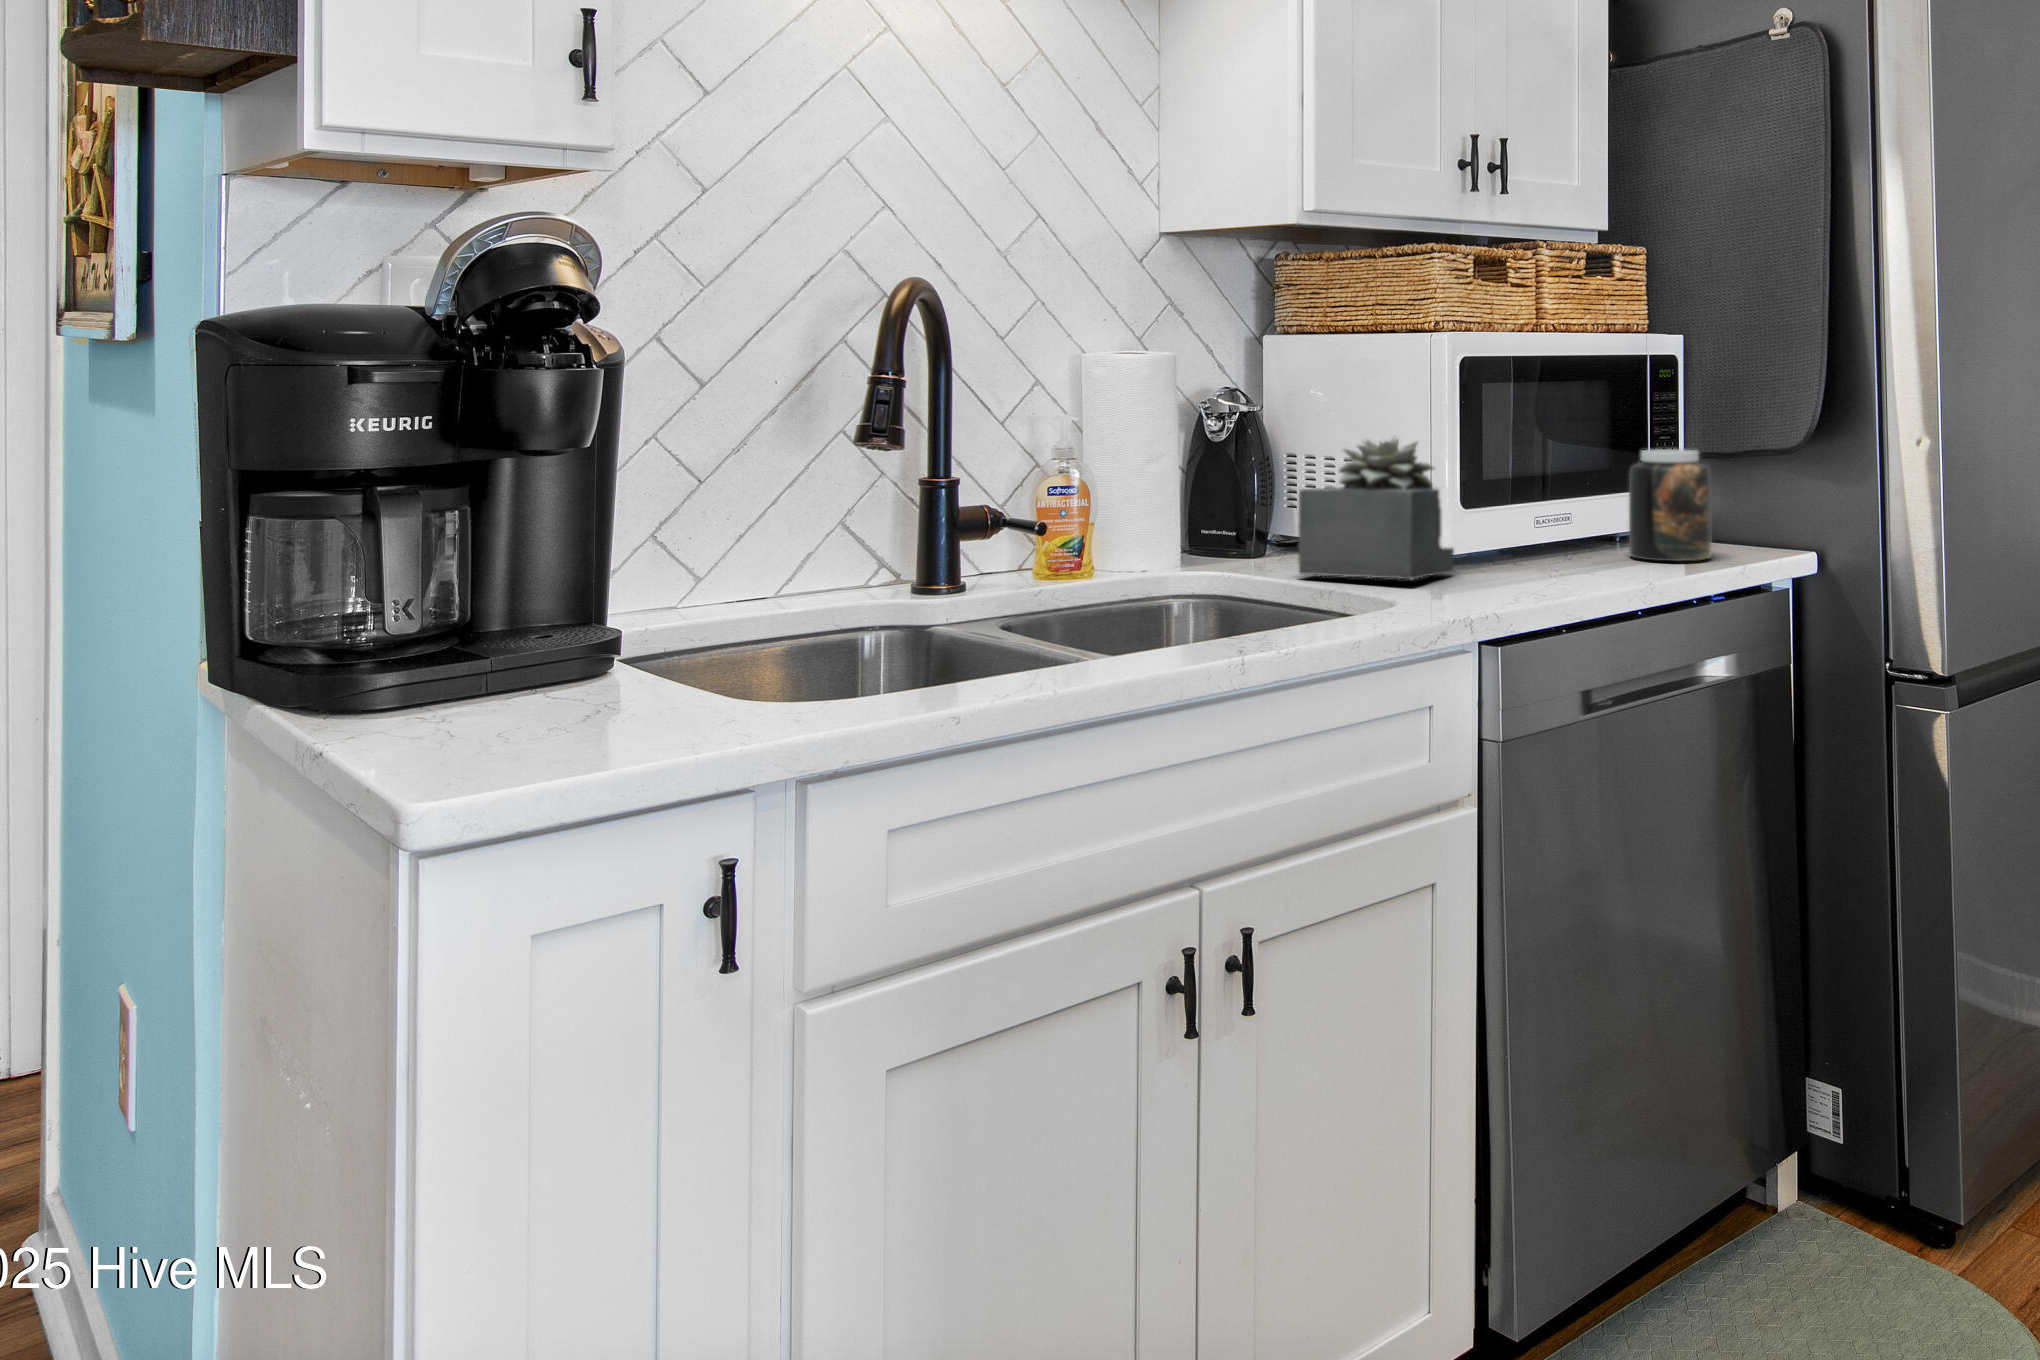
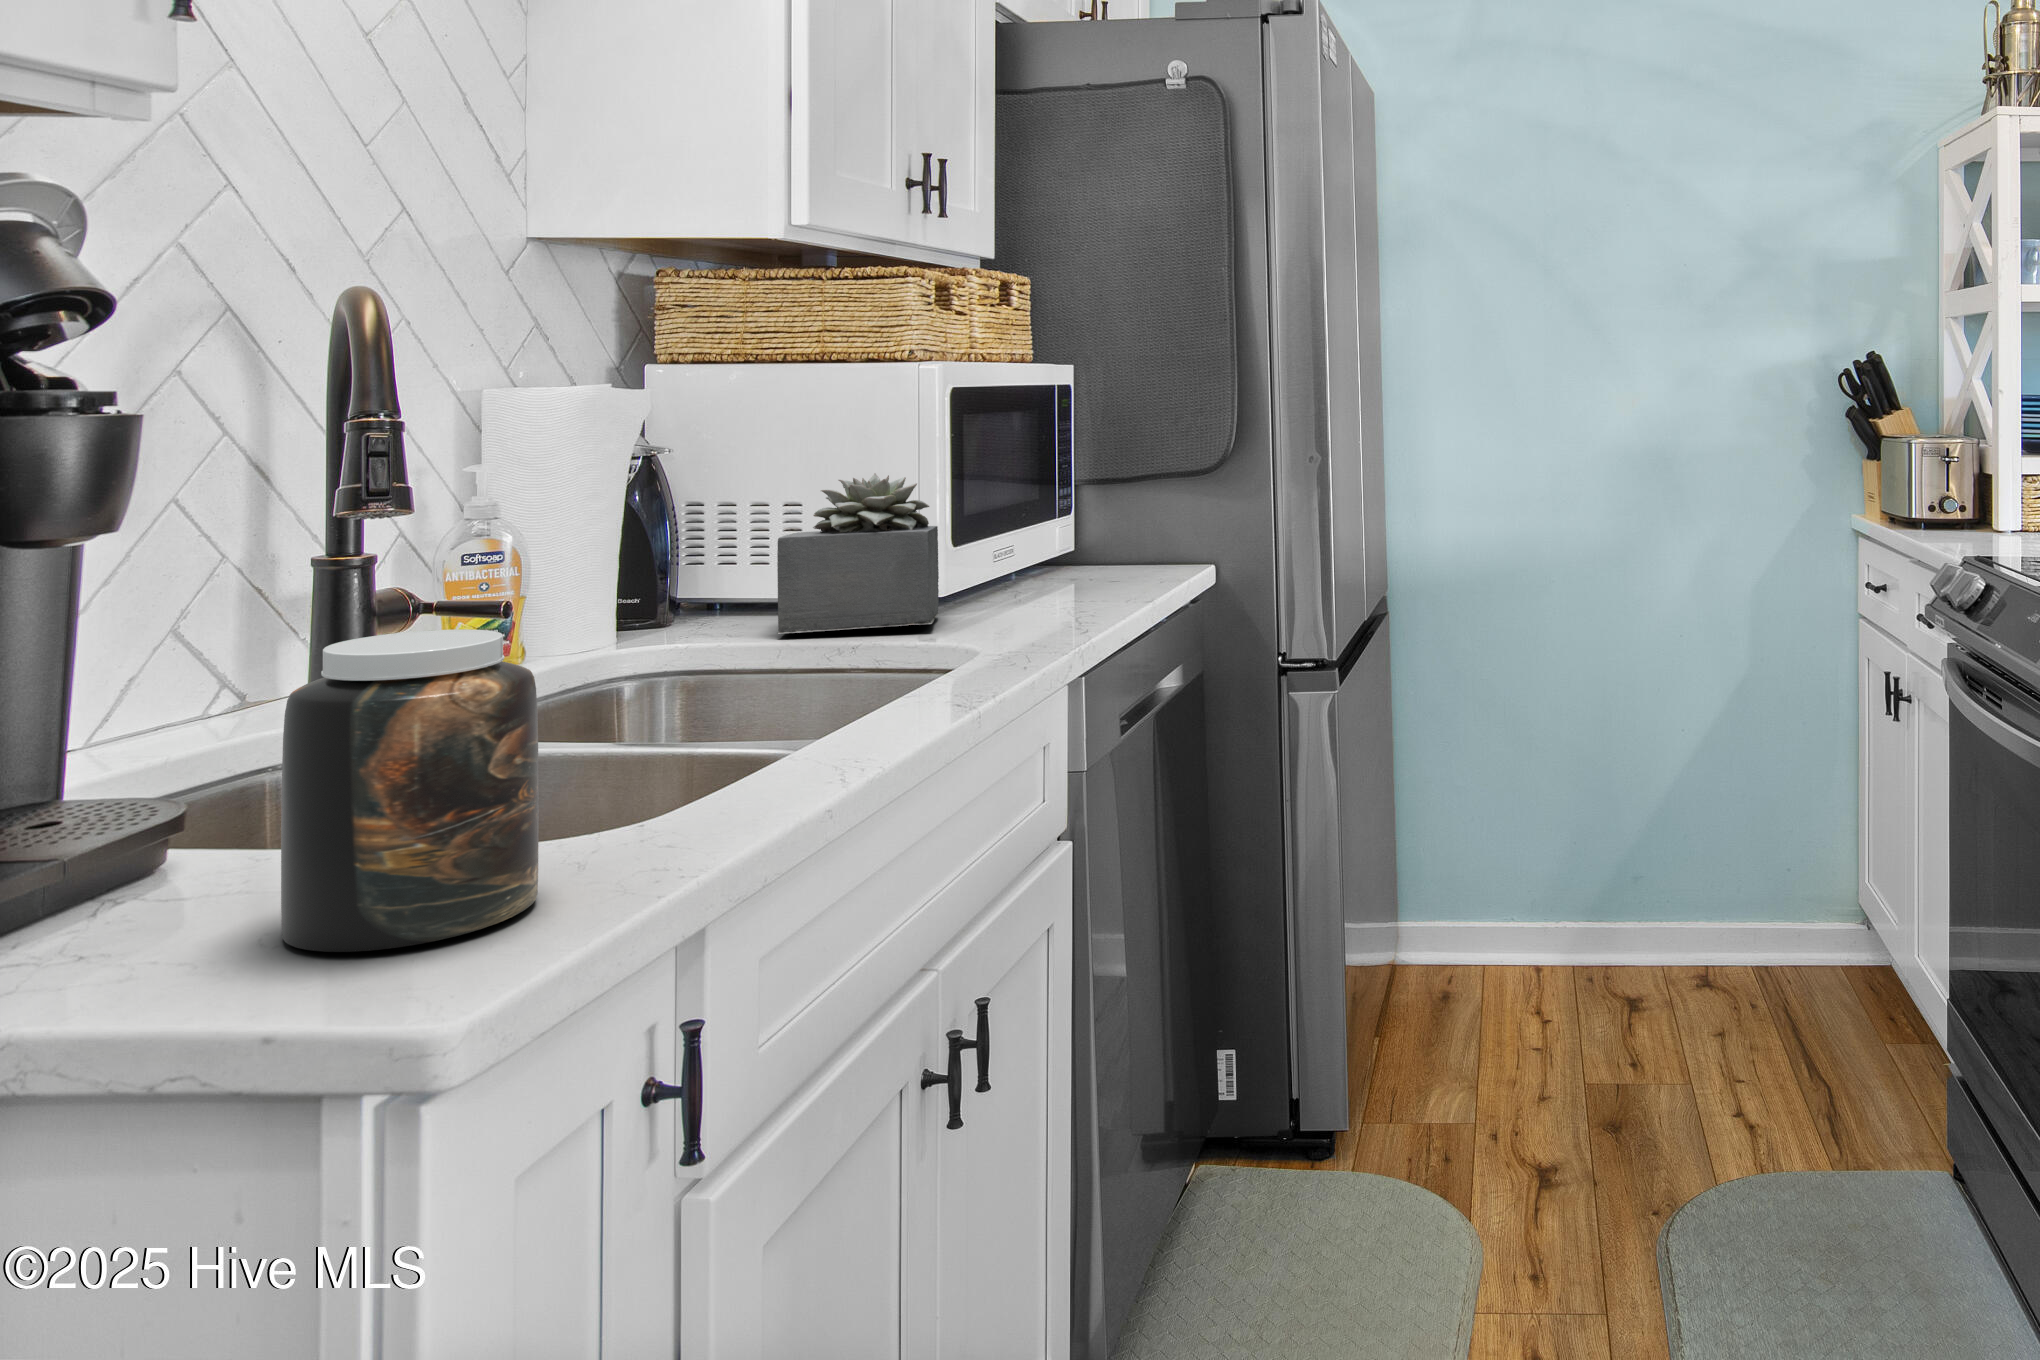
jar: present [1629,449,1712,561] -> present [281,629,539,952]

